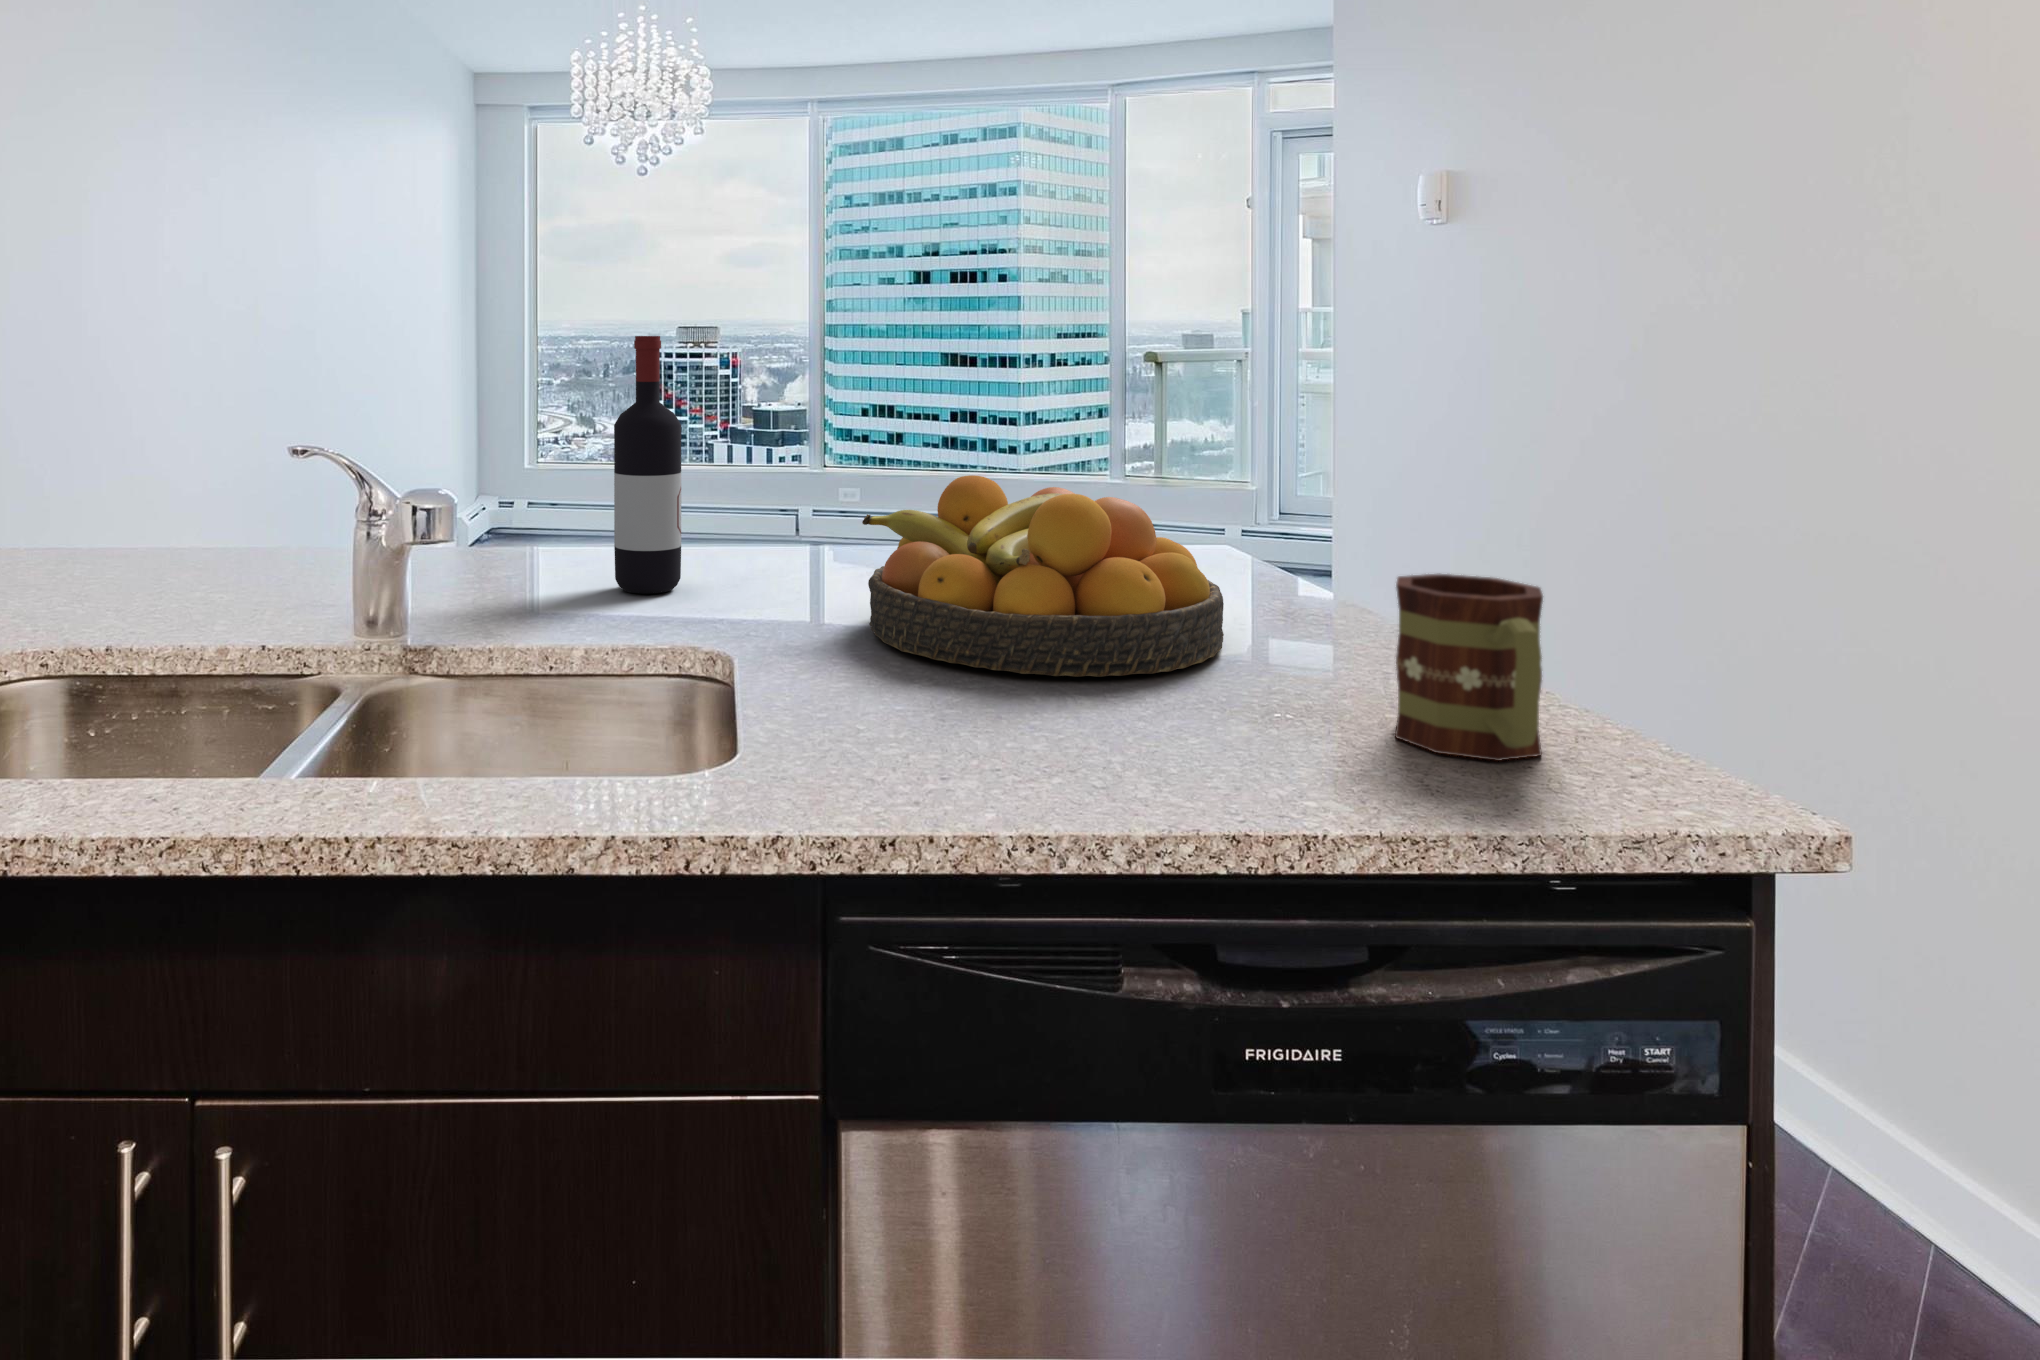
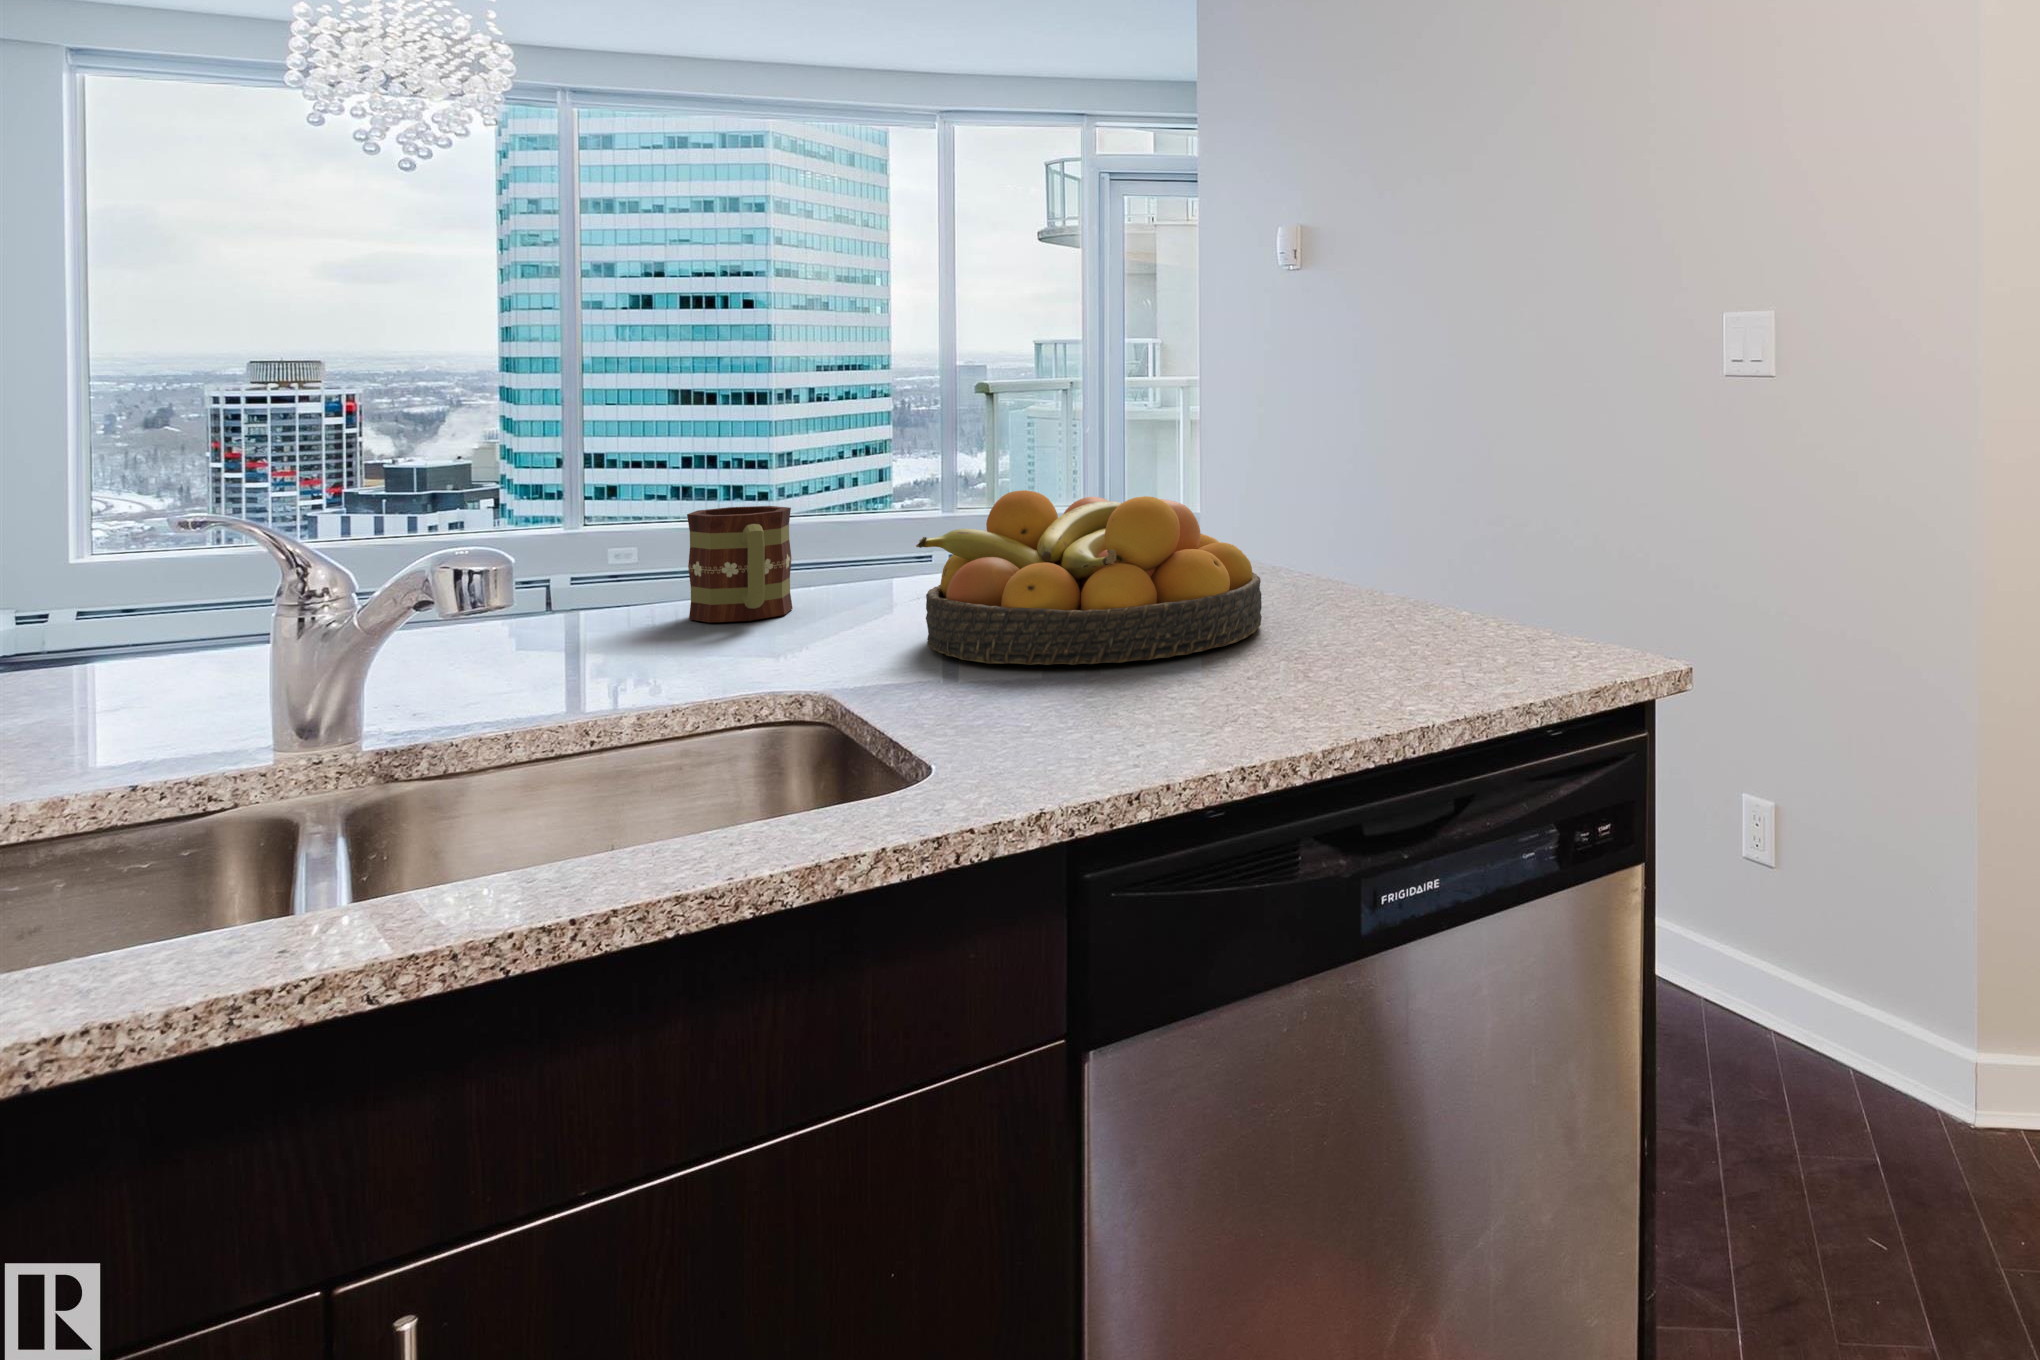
wine bottle: present [614,336,681,594] -> none [566,361,660,660]
mug: present [1395,574,1543,761] -> present [687,506,793,622]

